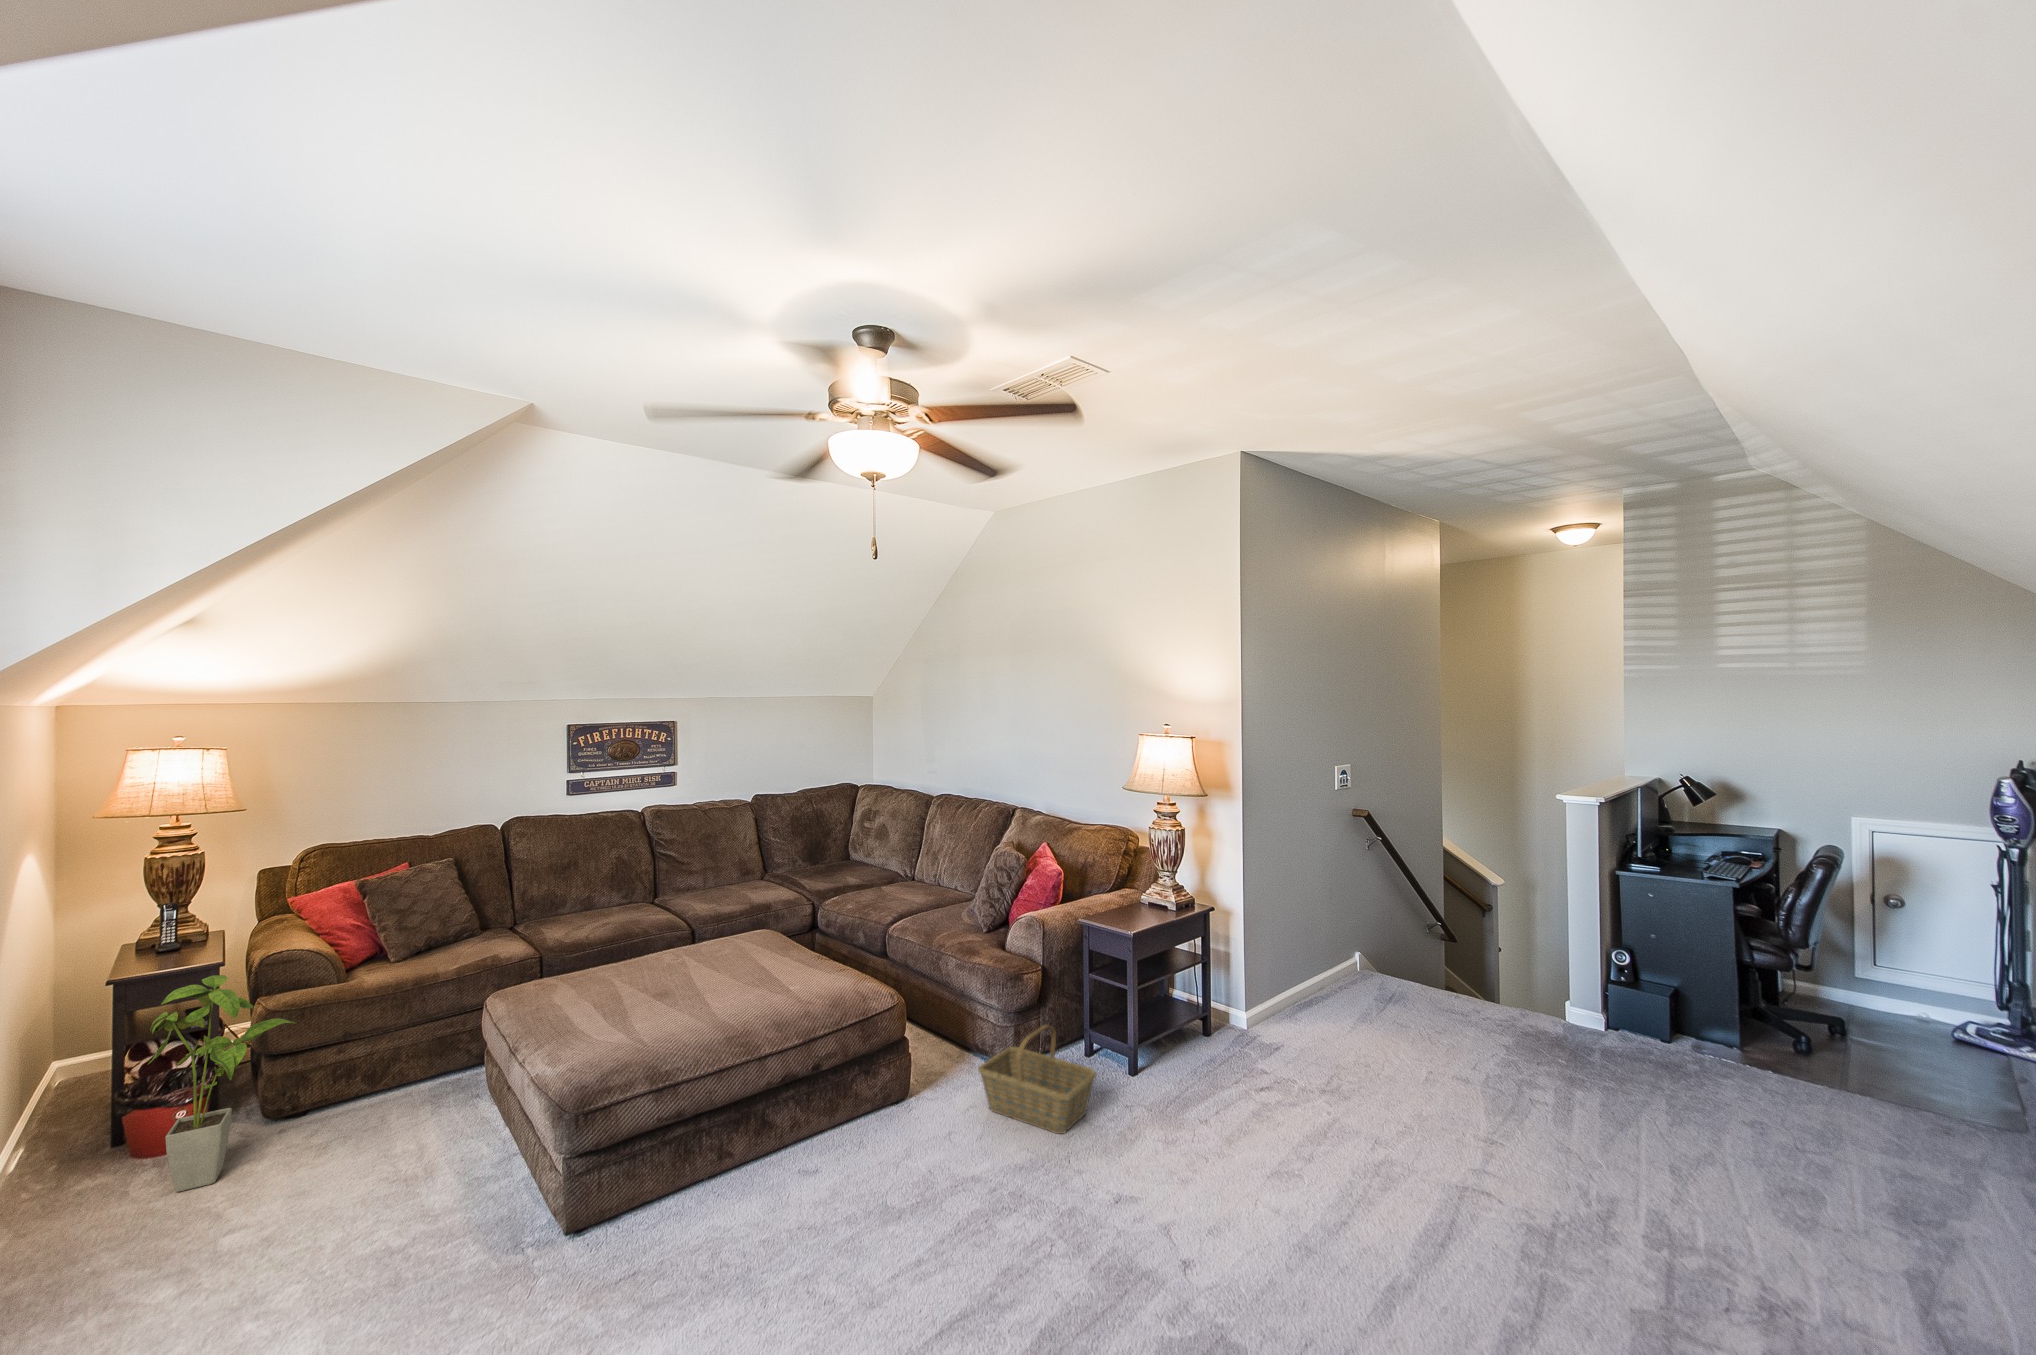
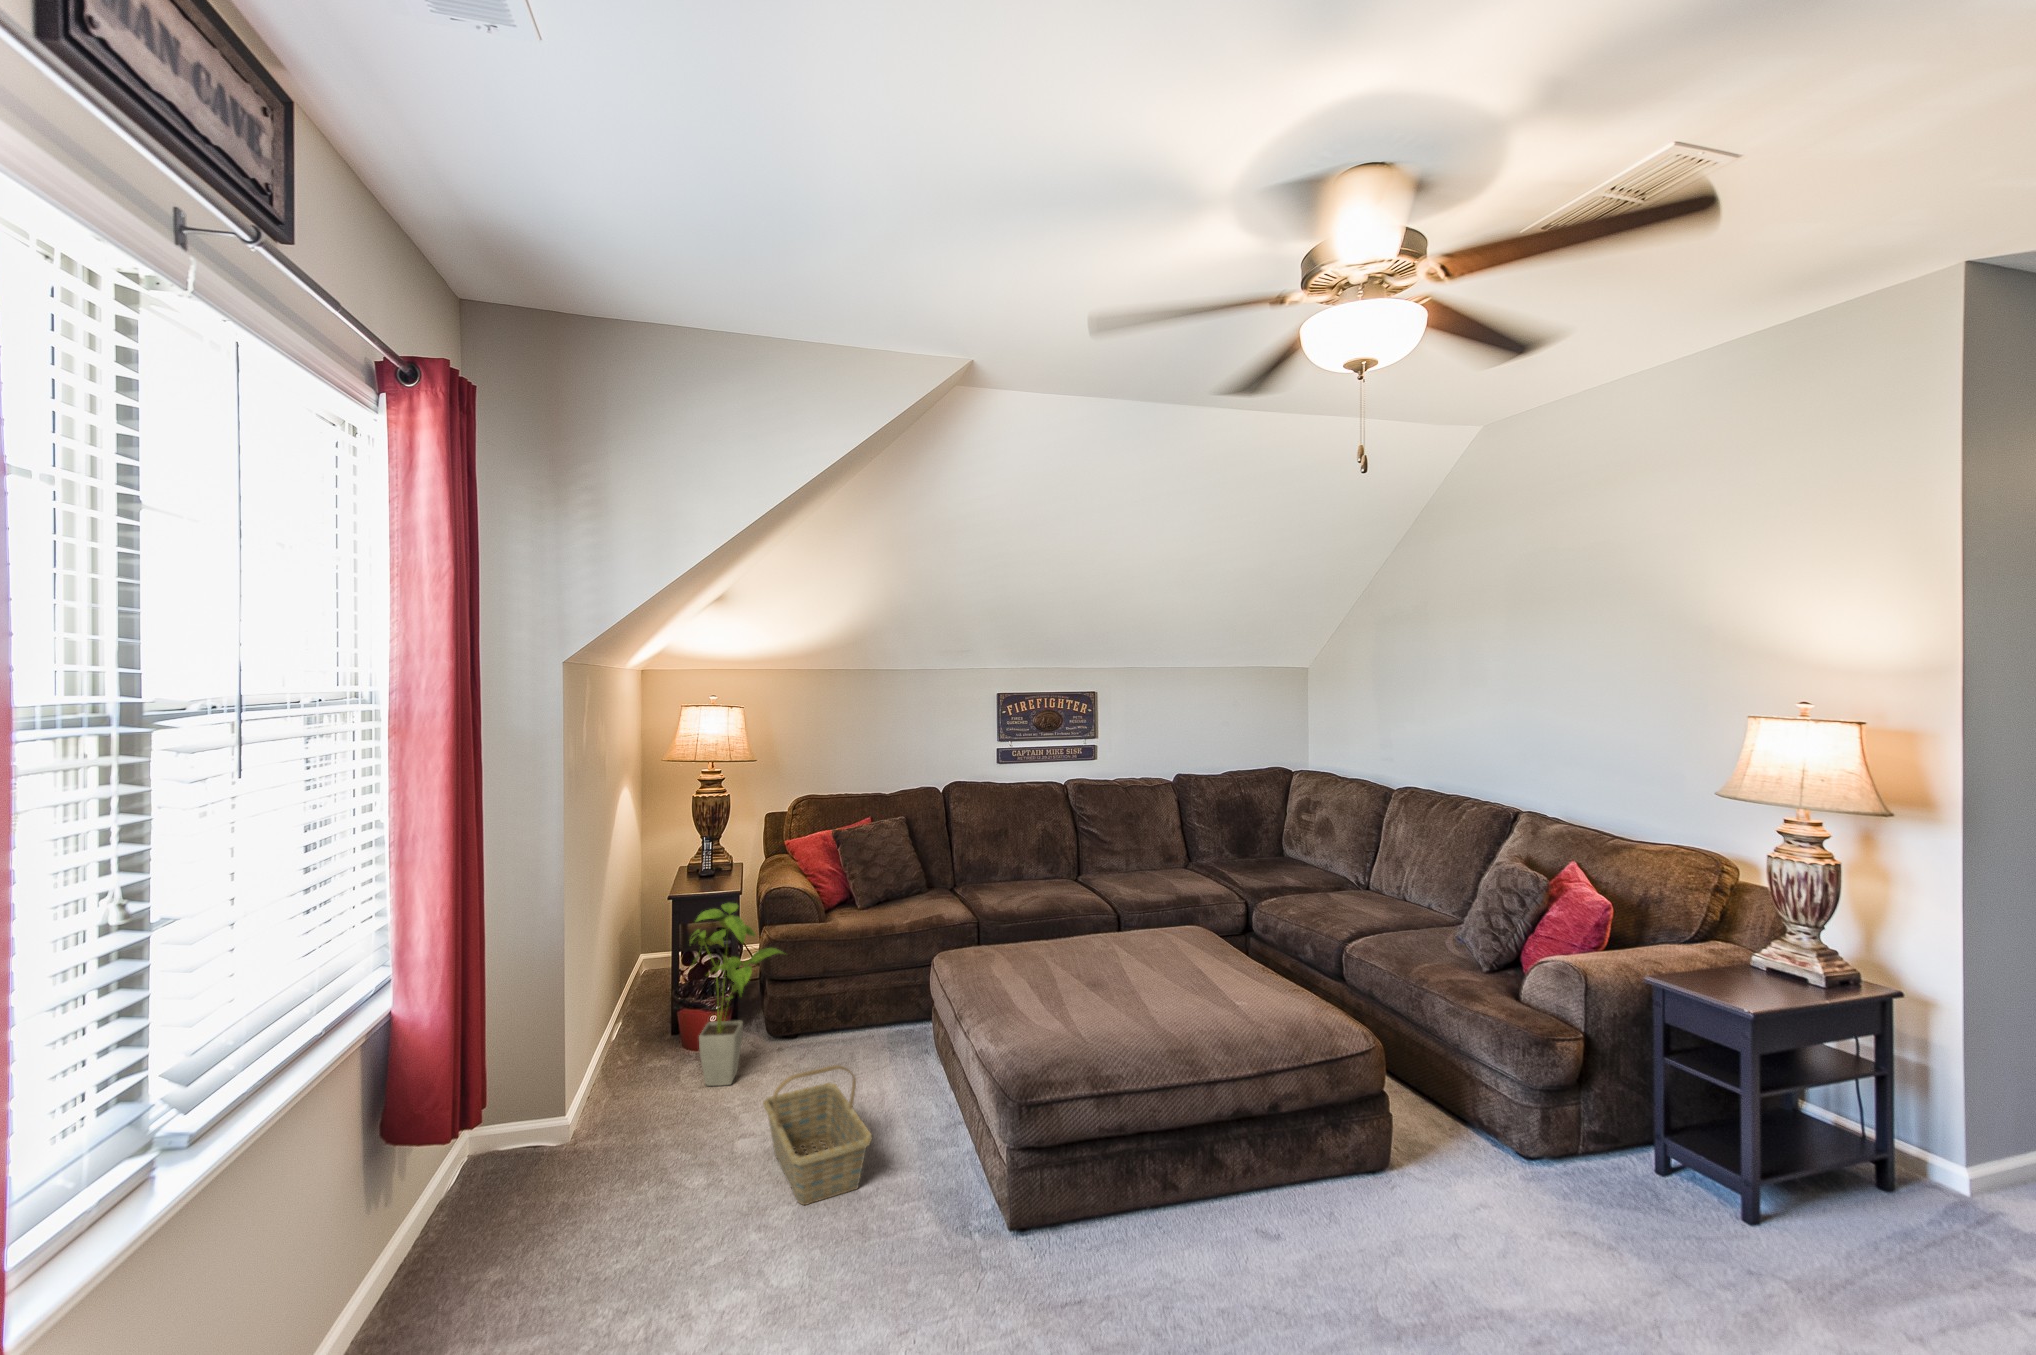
basket: present [978,1025,1097,1134] -> present [763,1065,872,1205]

